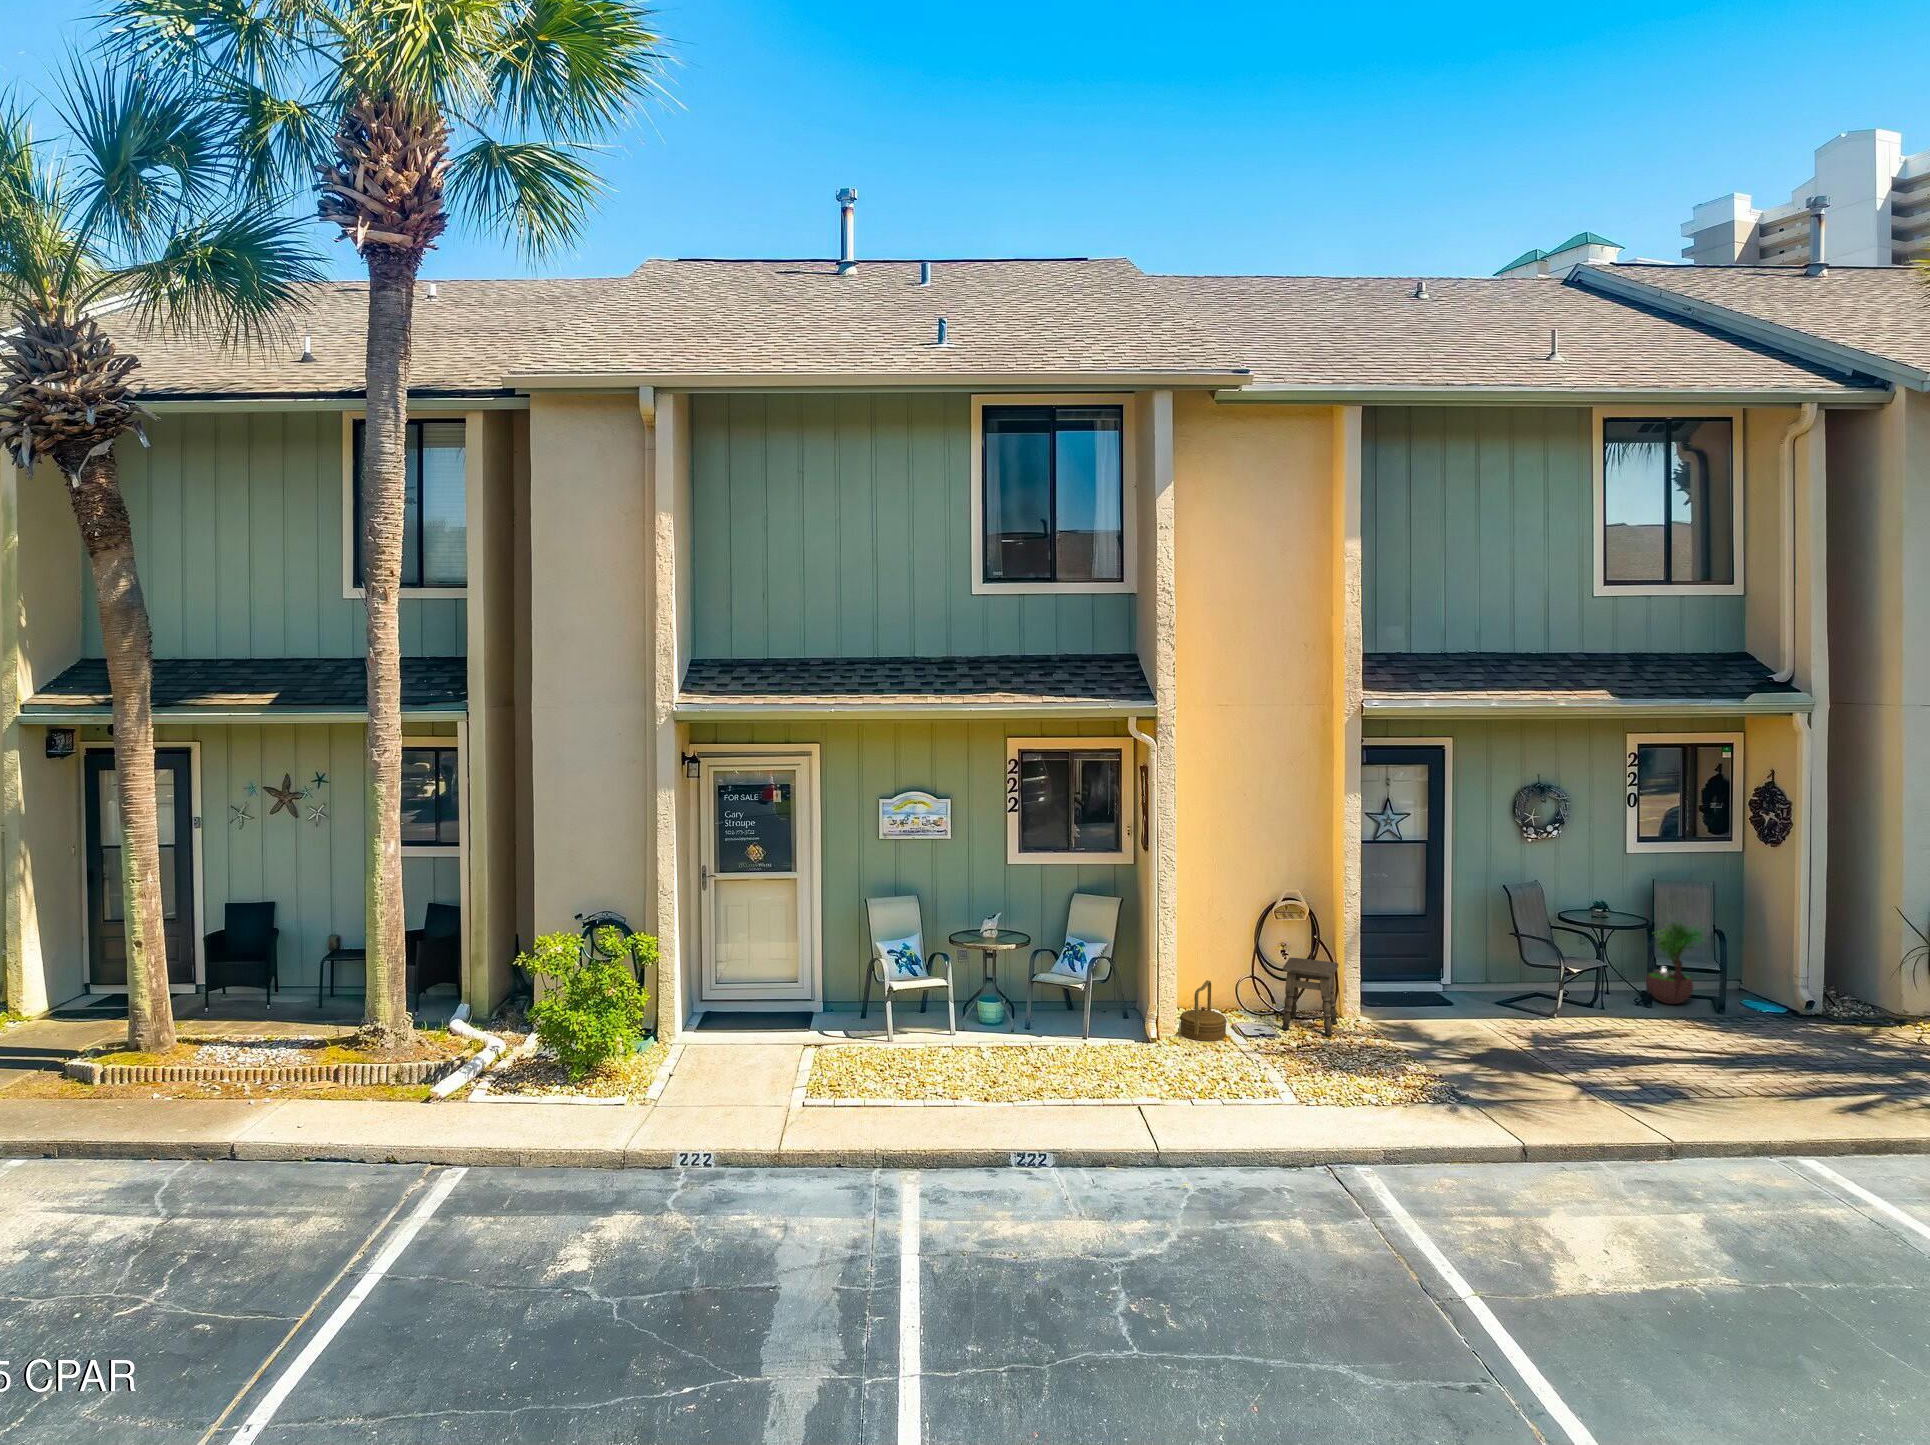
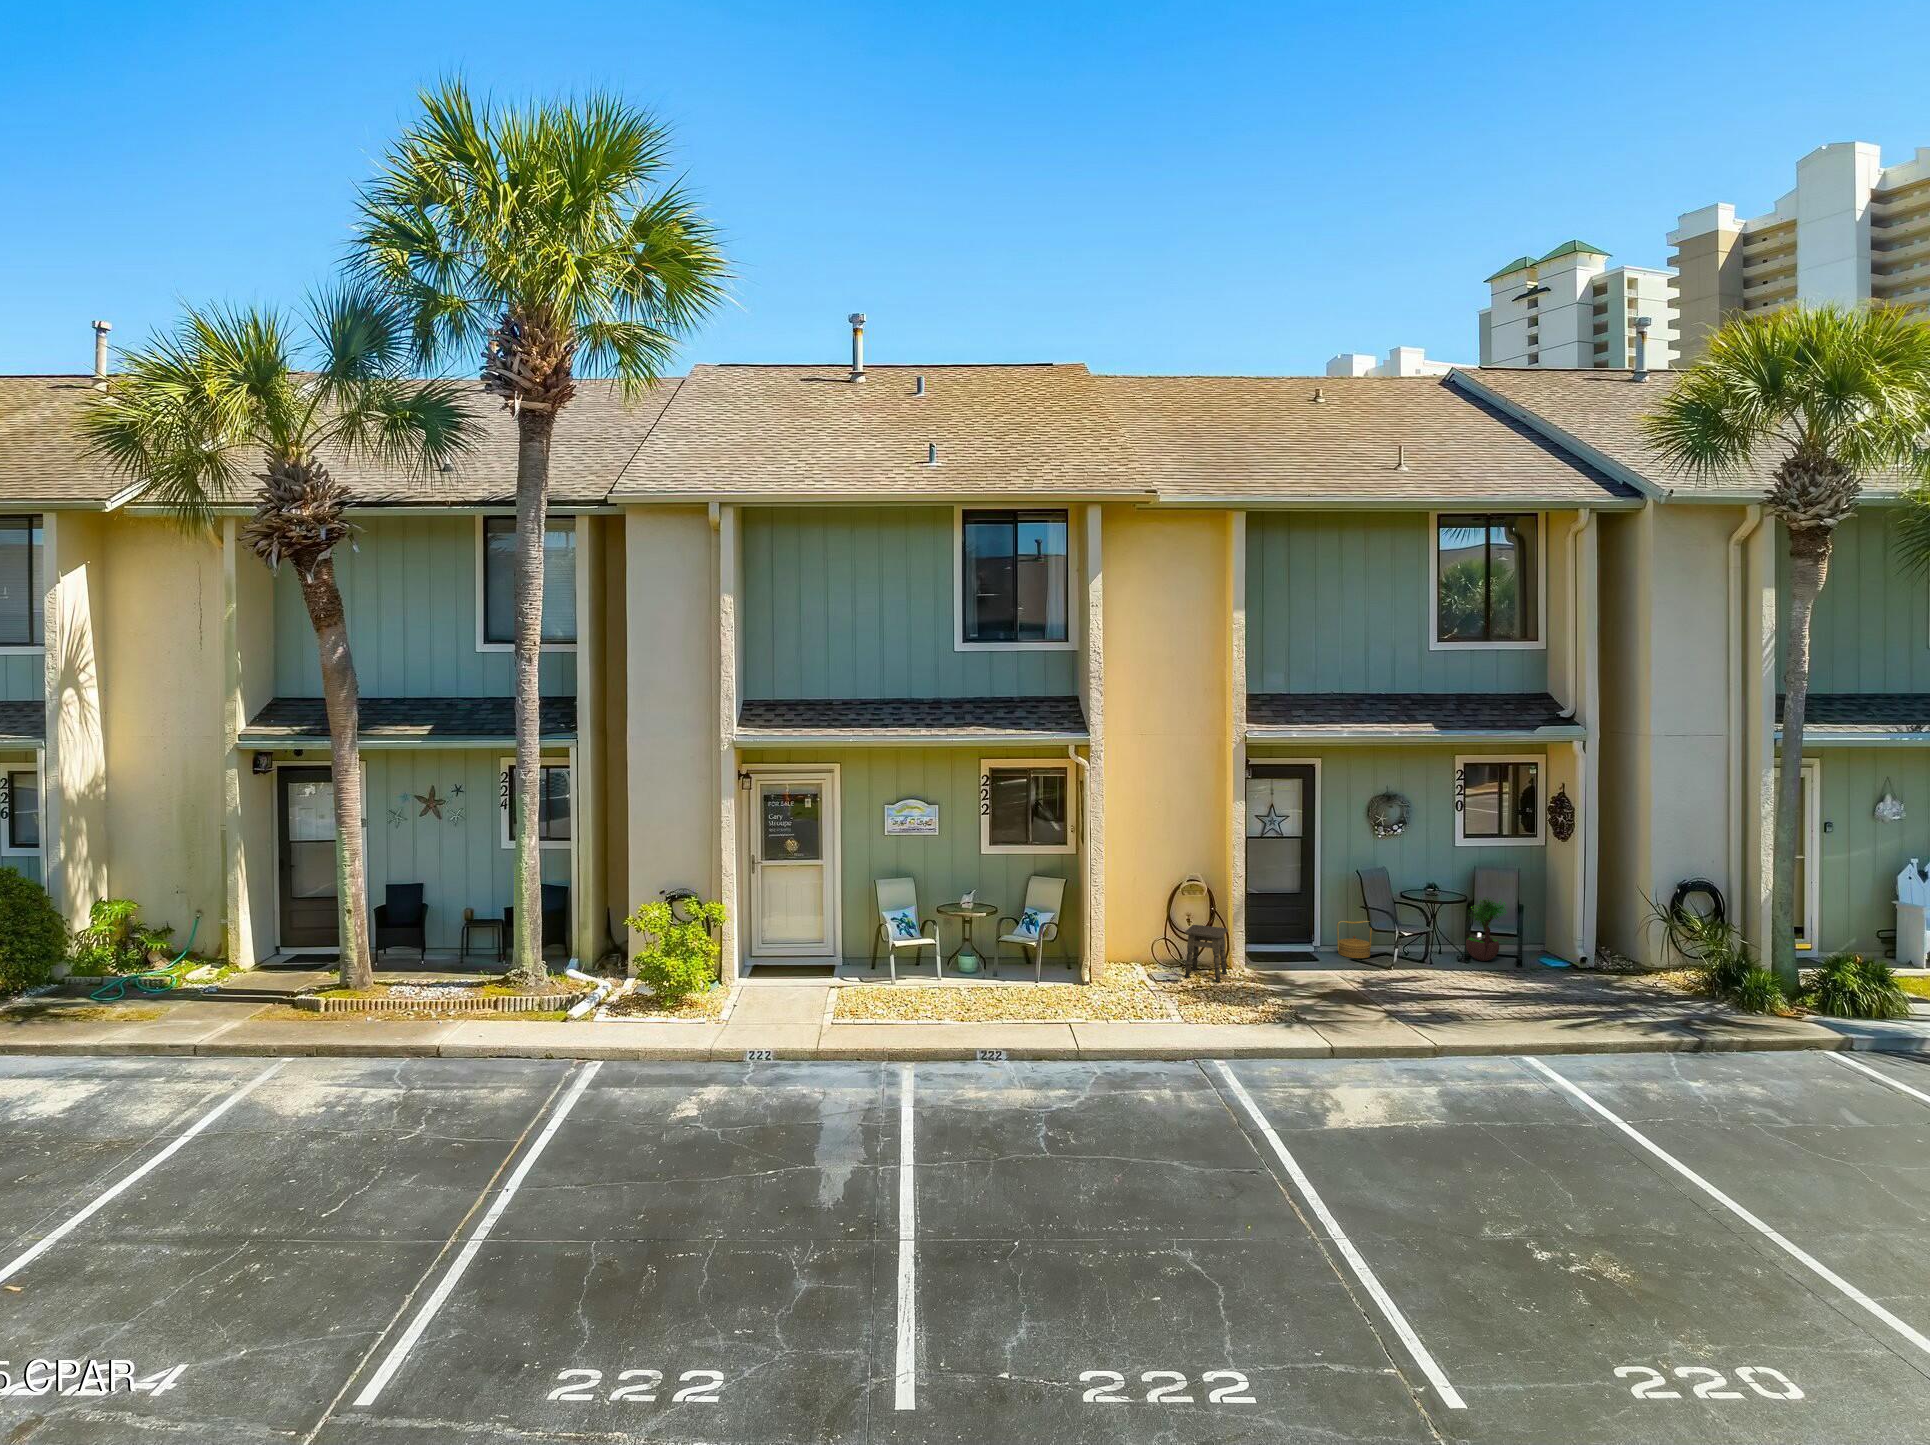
woven basket: present [1180,980,1227,1041] -> present [1337,921,1372,958]

